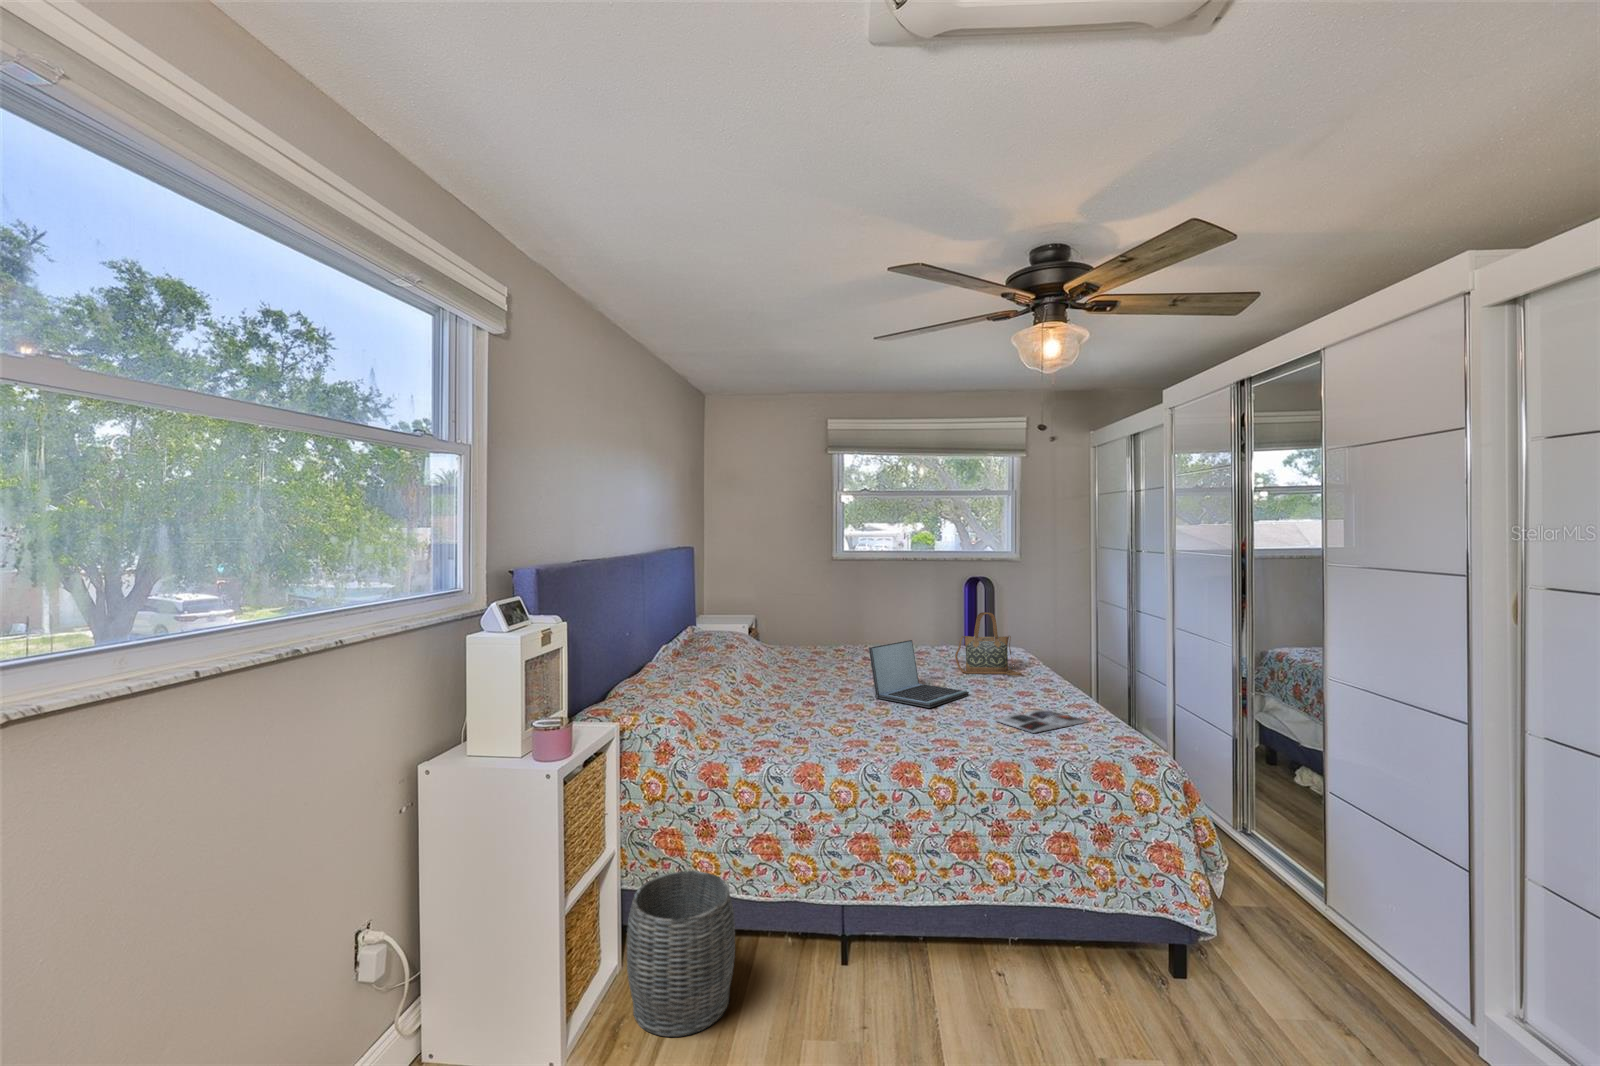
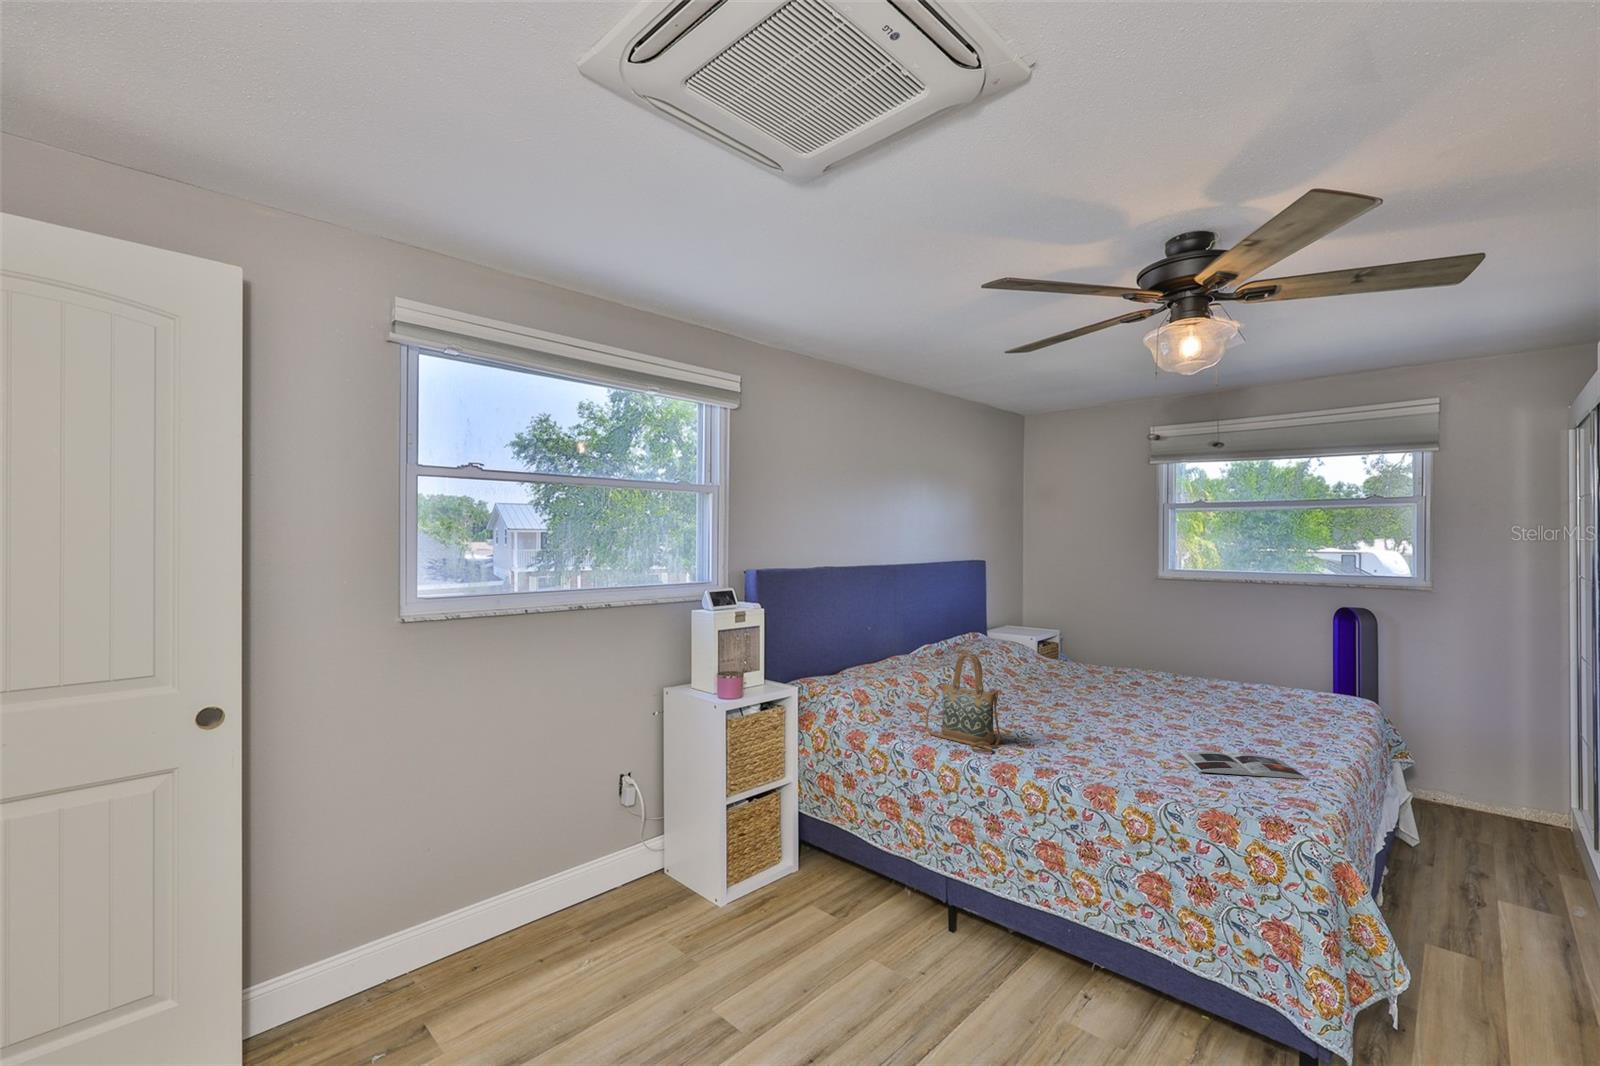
handbag: present [955,612,1022,676] -> present [926,653,1000,752]
laptop: present [869,640,969,708] -> none [1087,658,1208,730]
woven basket: present [627,871,735,1037] -> none [766,806,848,921]

